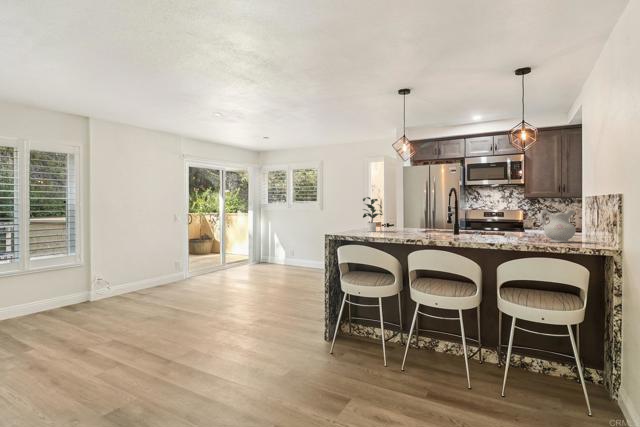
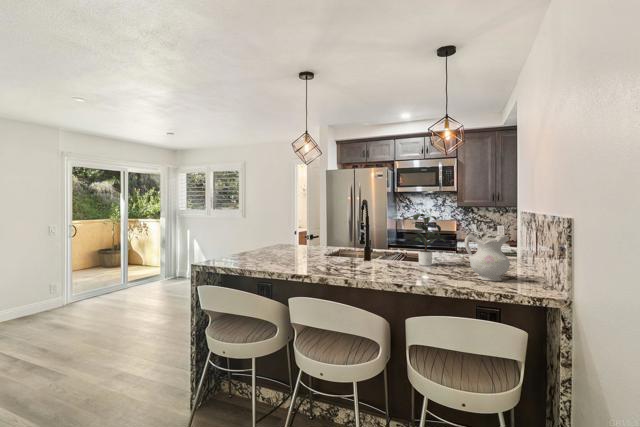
potted plant: present [363,197,382,232] -> present [411,214,446,266]

